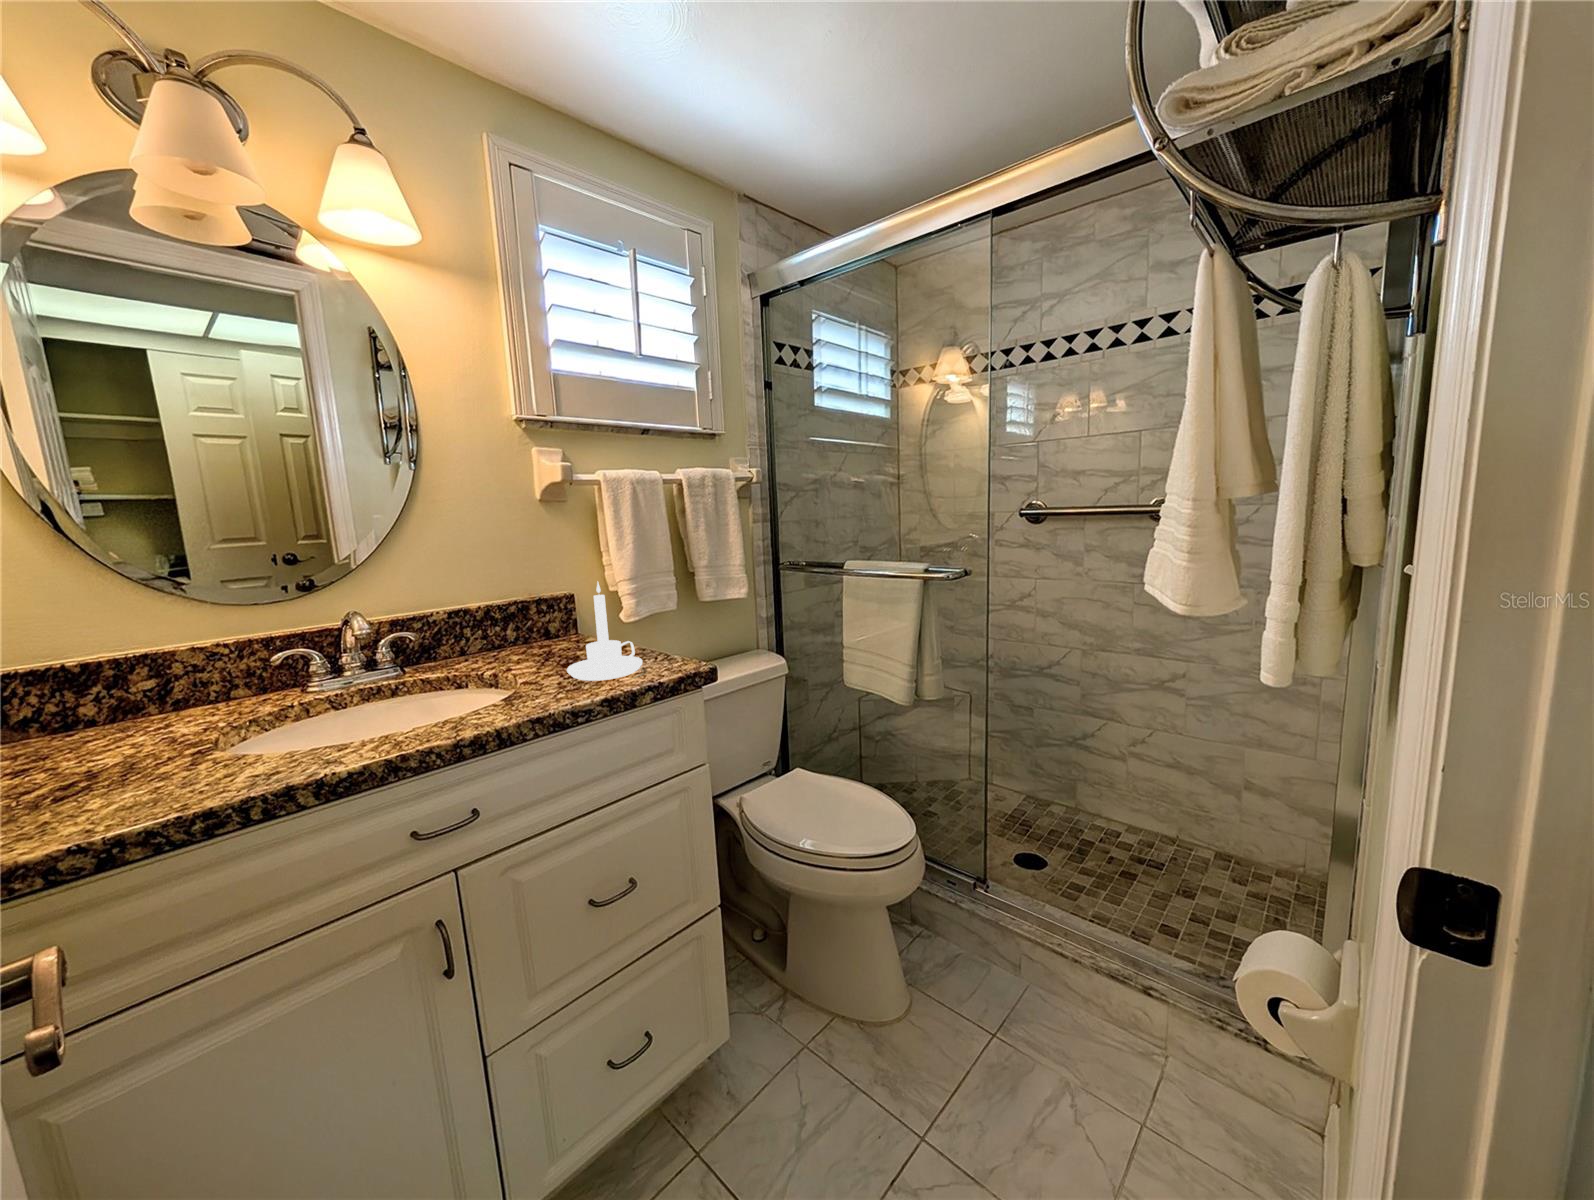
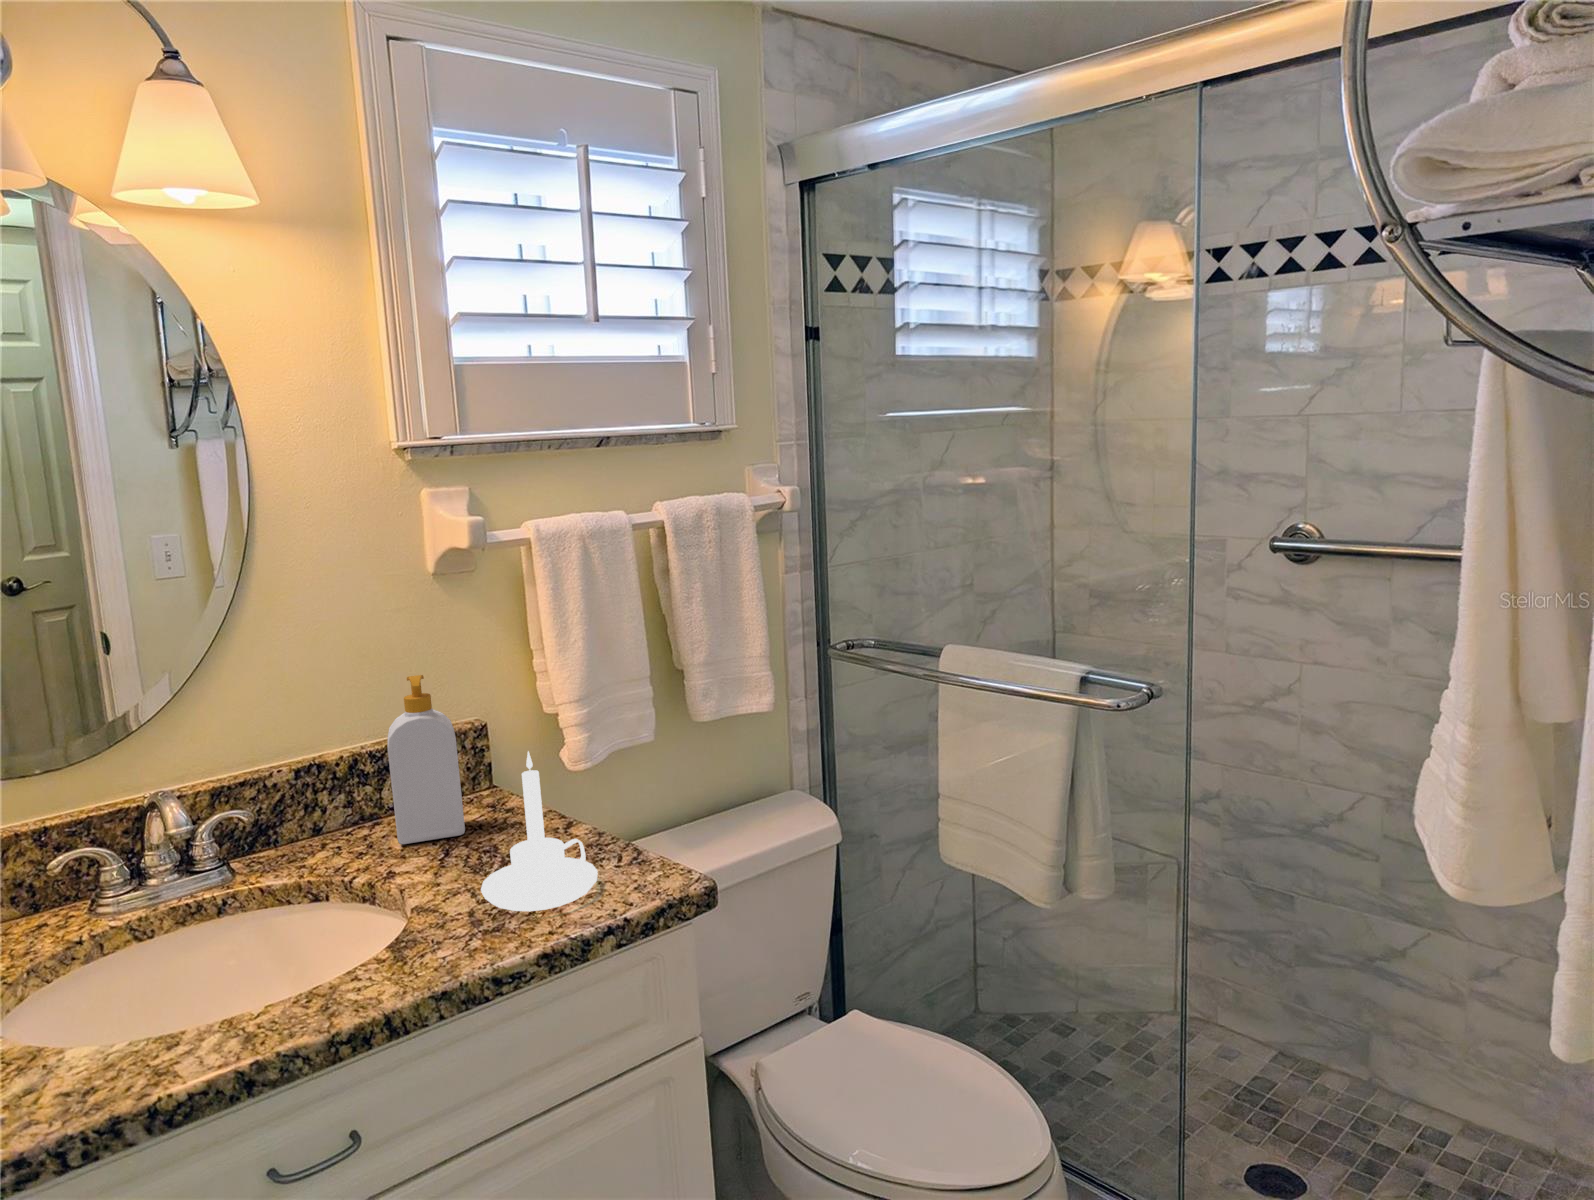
soap bottle: none [509,554,559,658] -> present [387,675,465,844]

